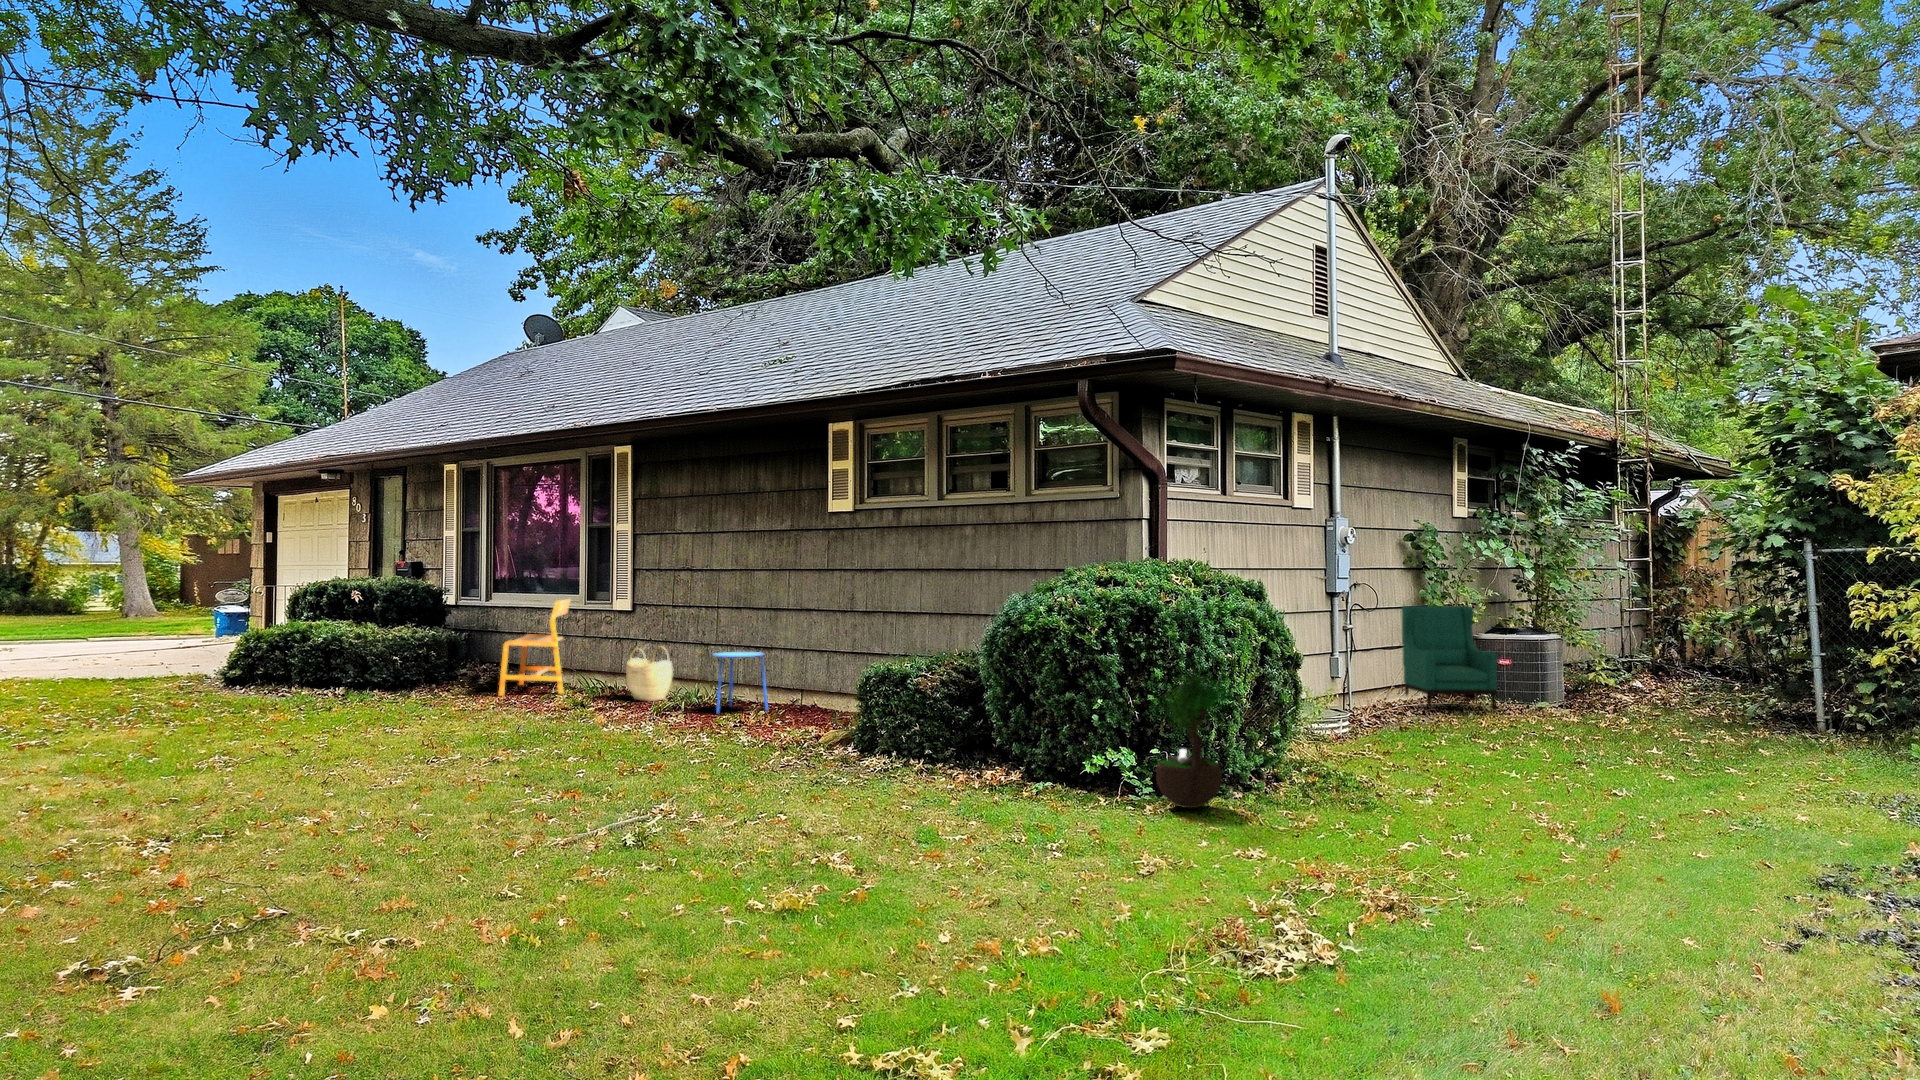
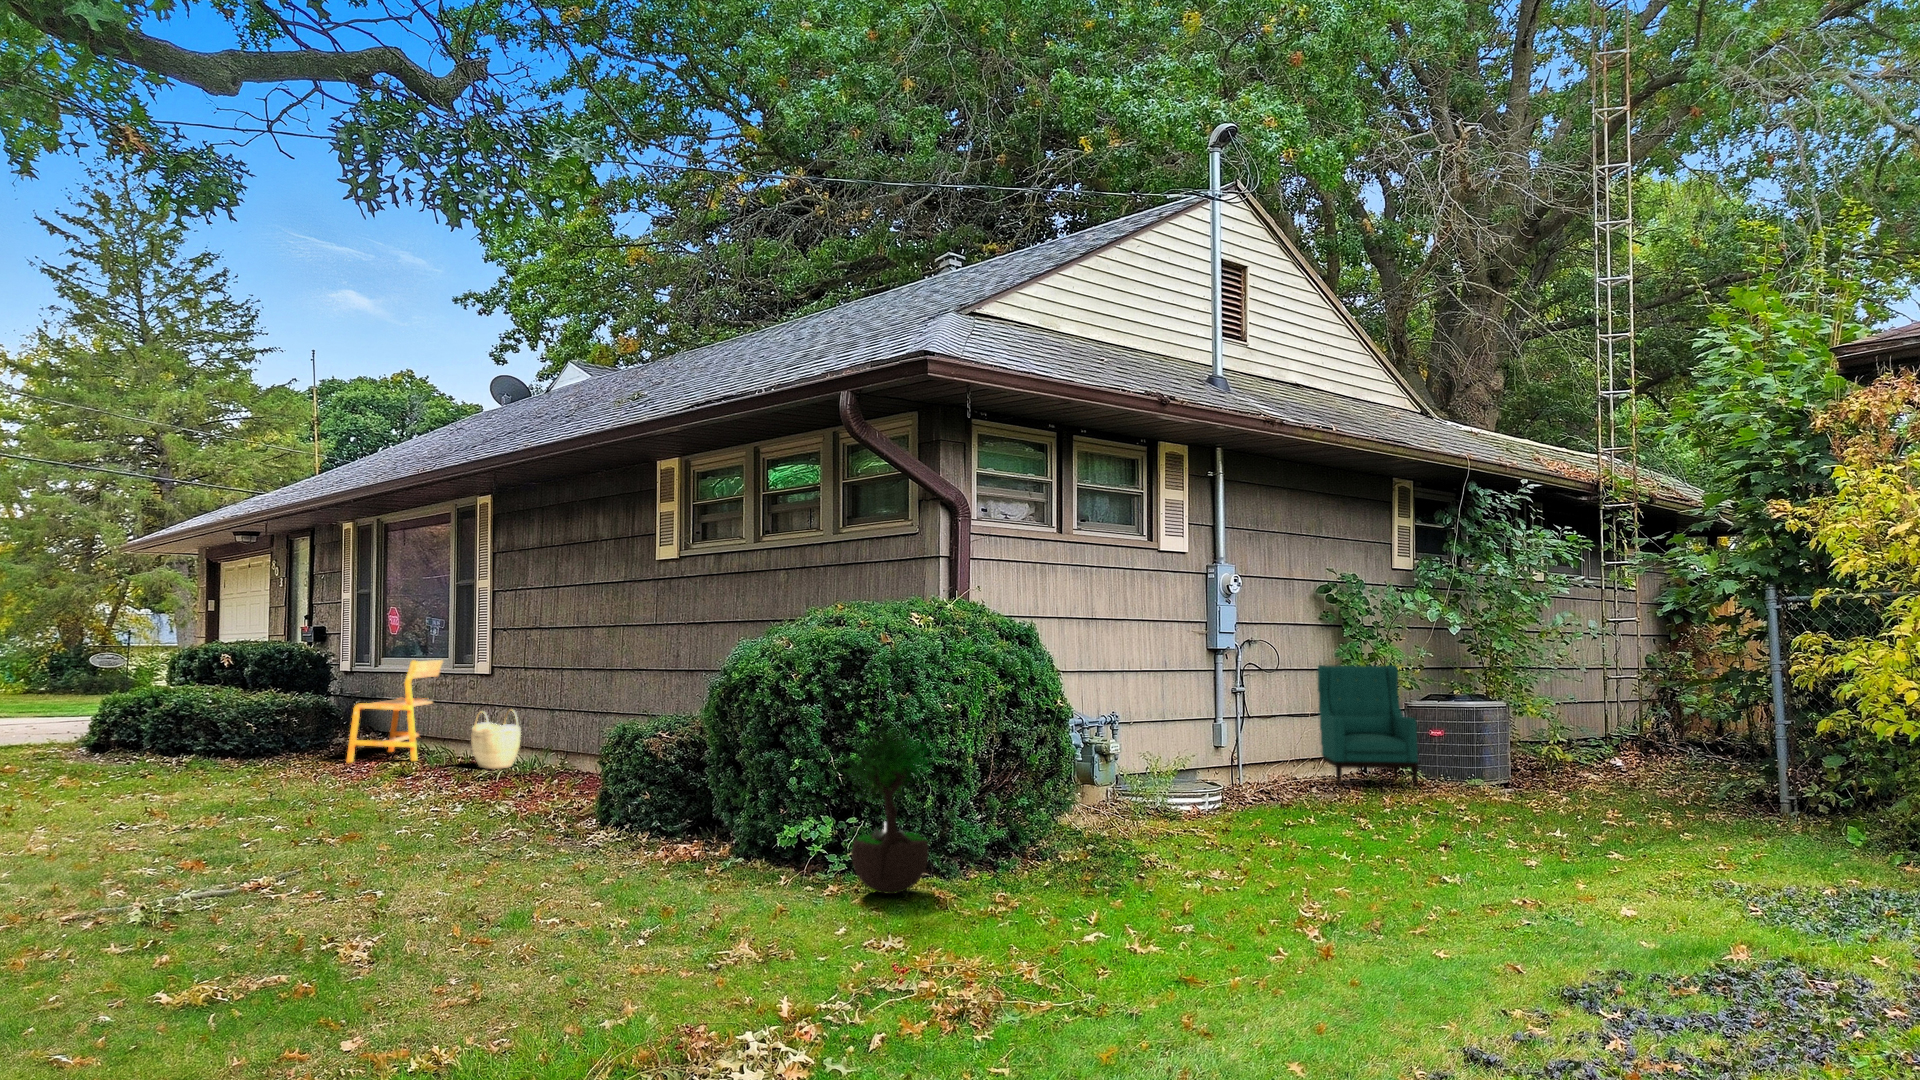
side table: present [714,652,768,714] -> none [537,715,599,783]

